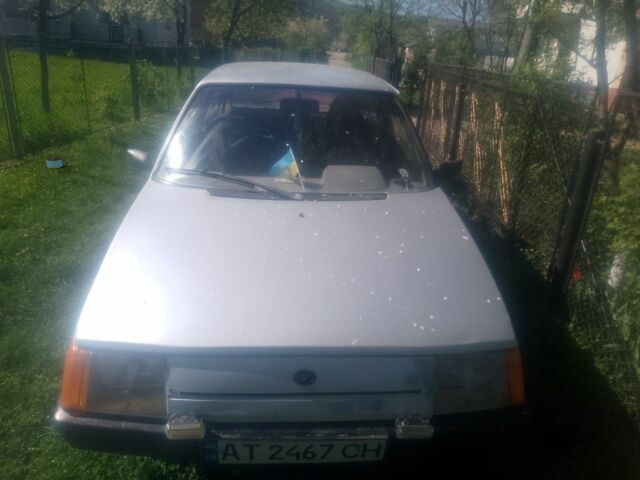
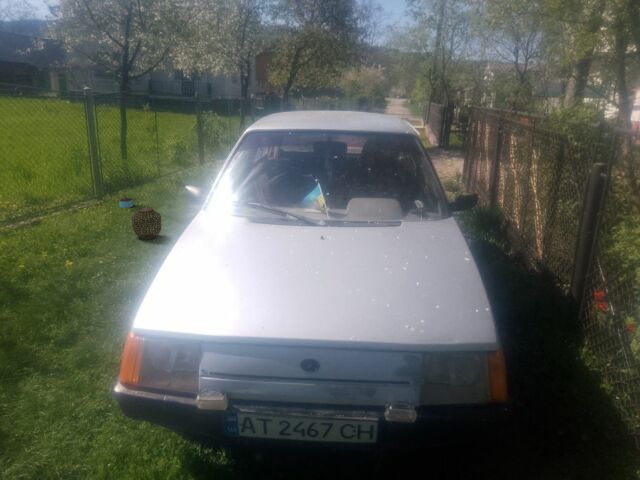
woven basket: none [62,169,98,205] -> present [132,207,162,239]

